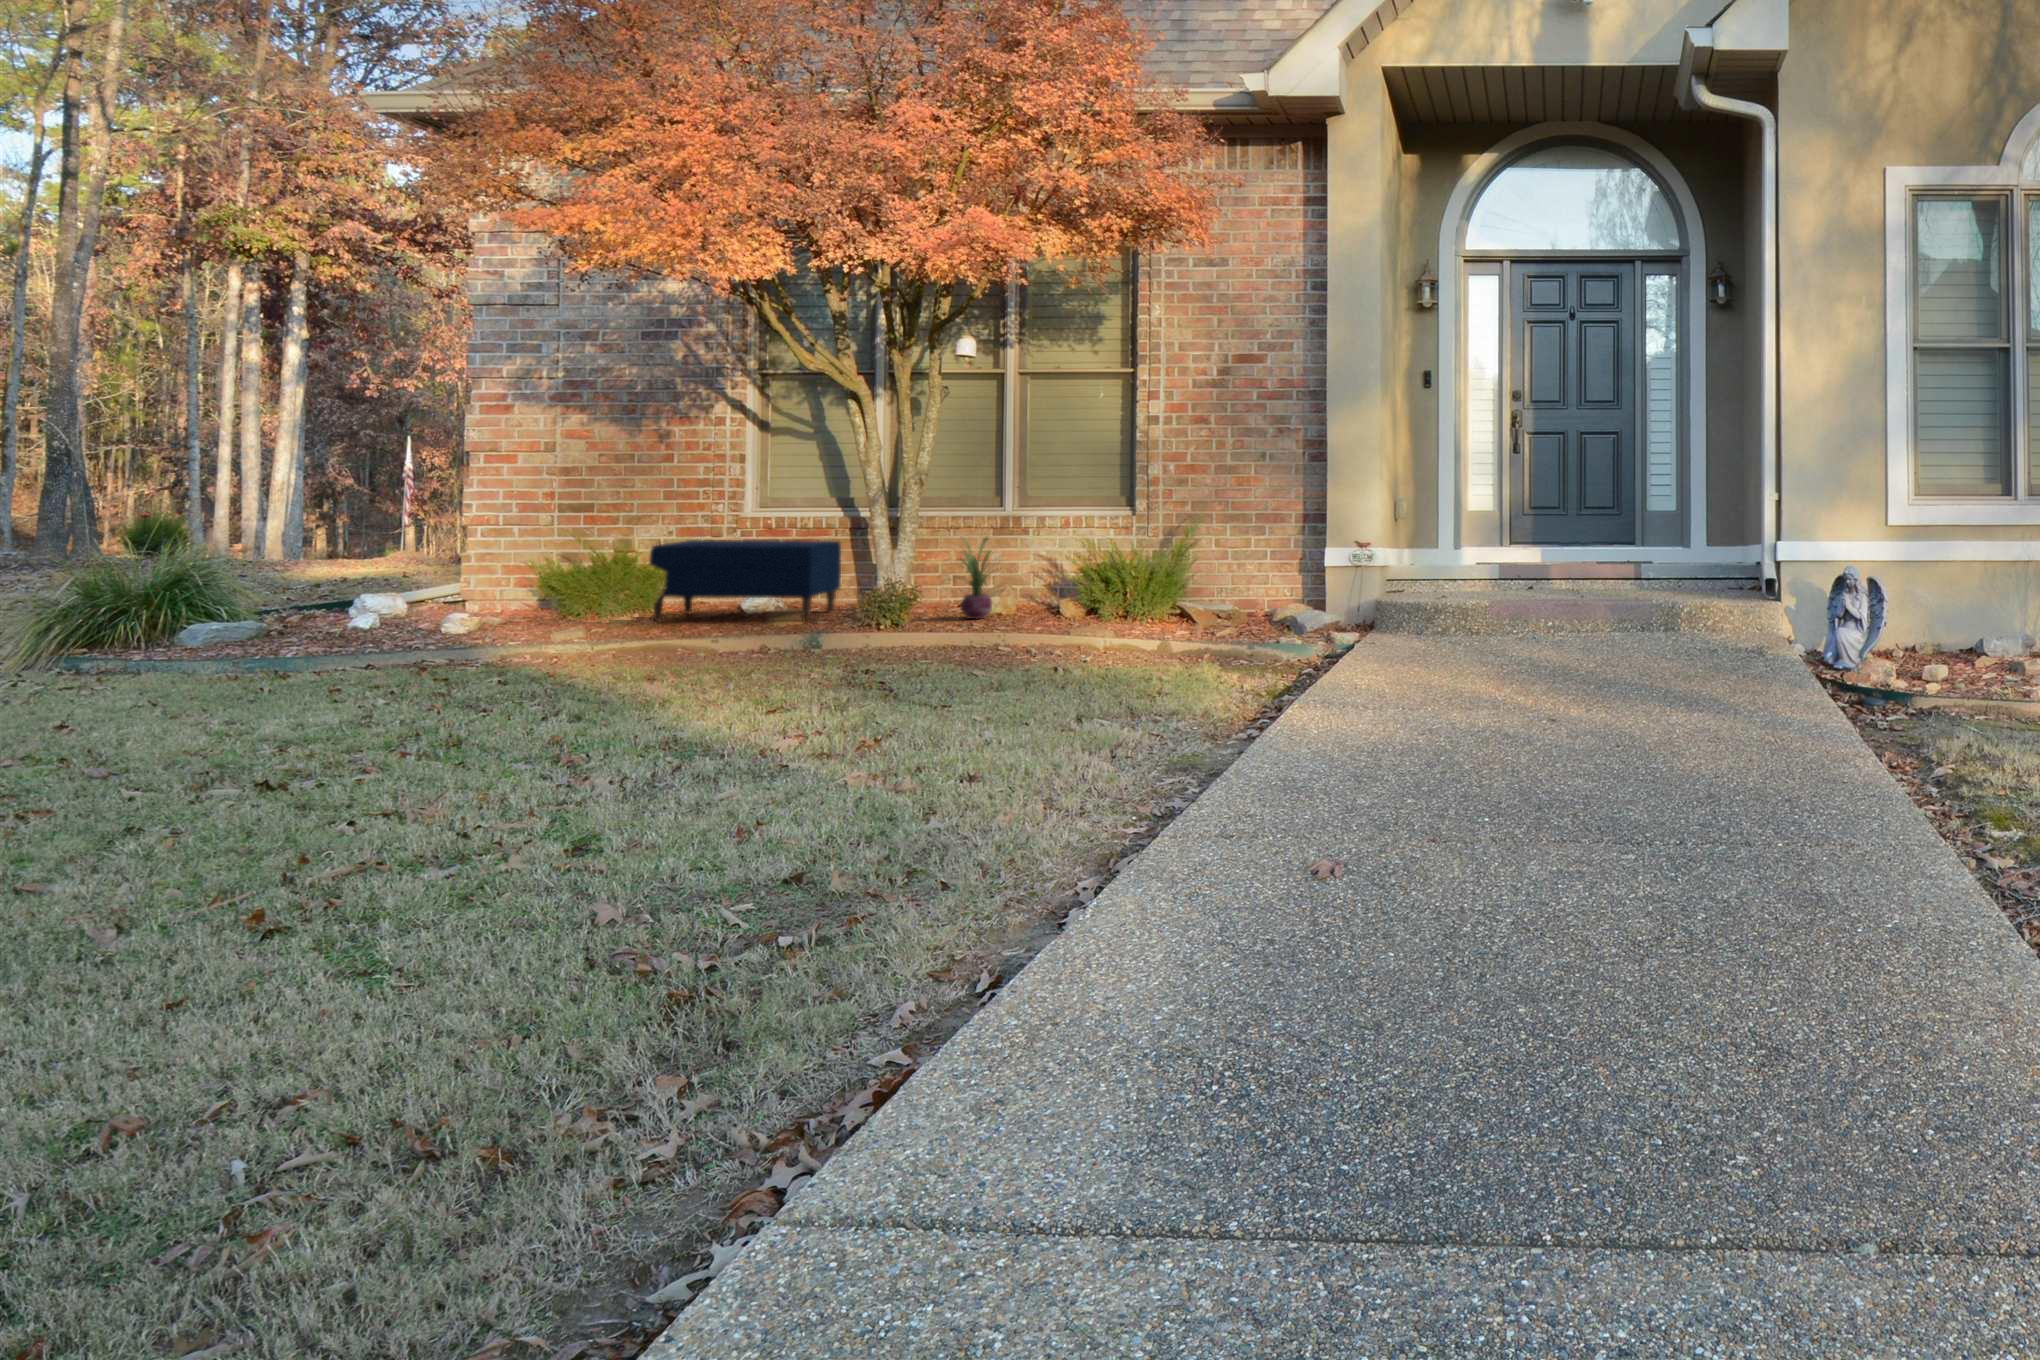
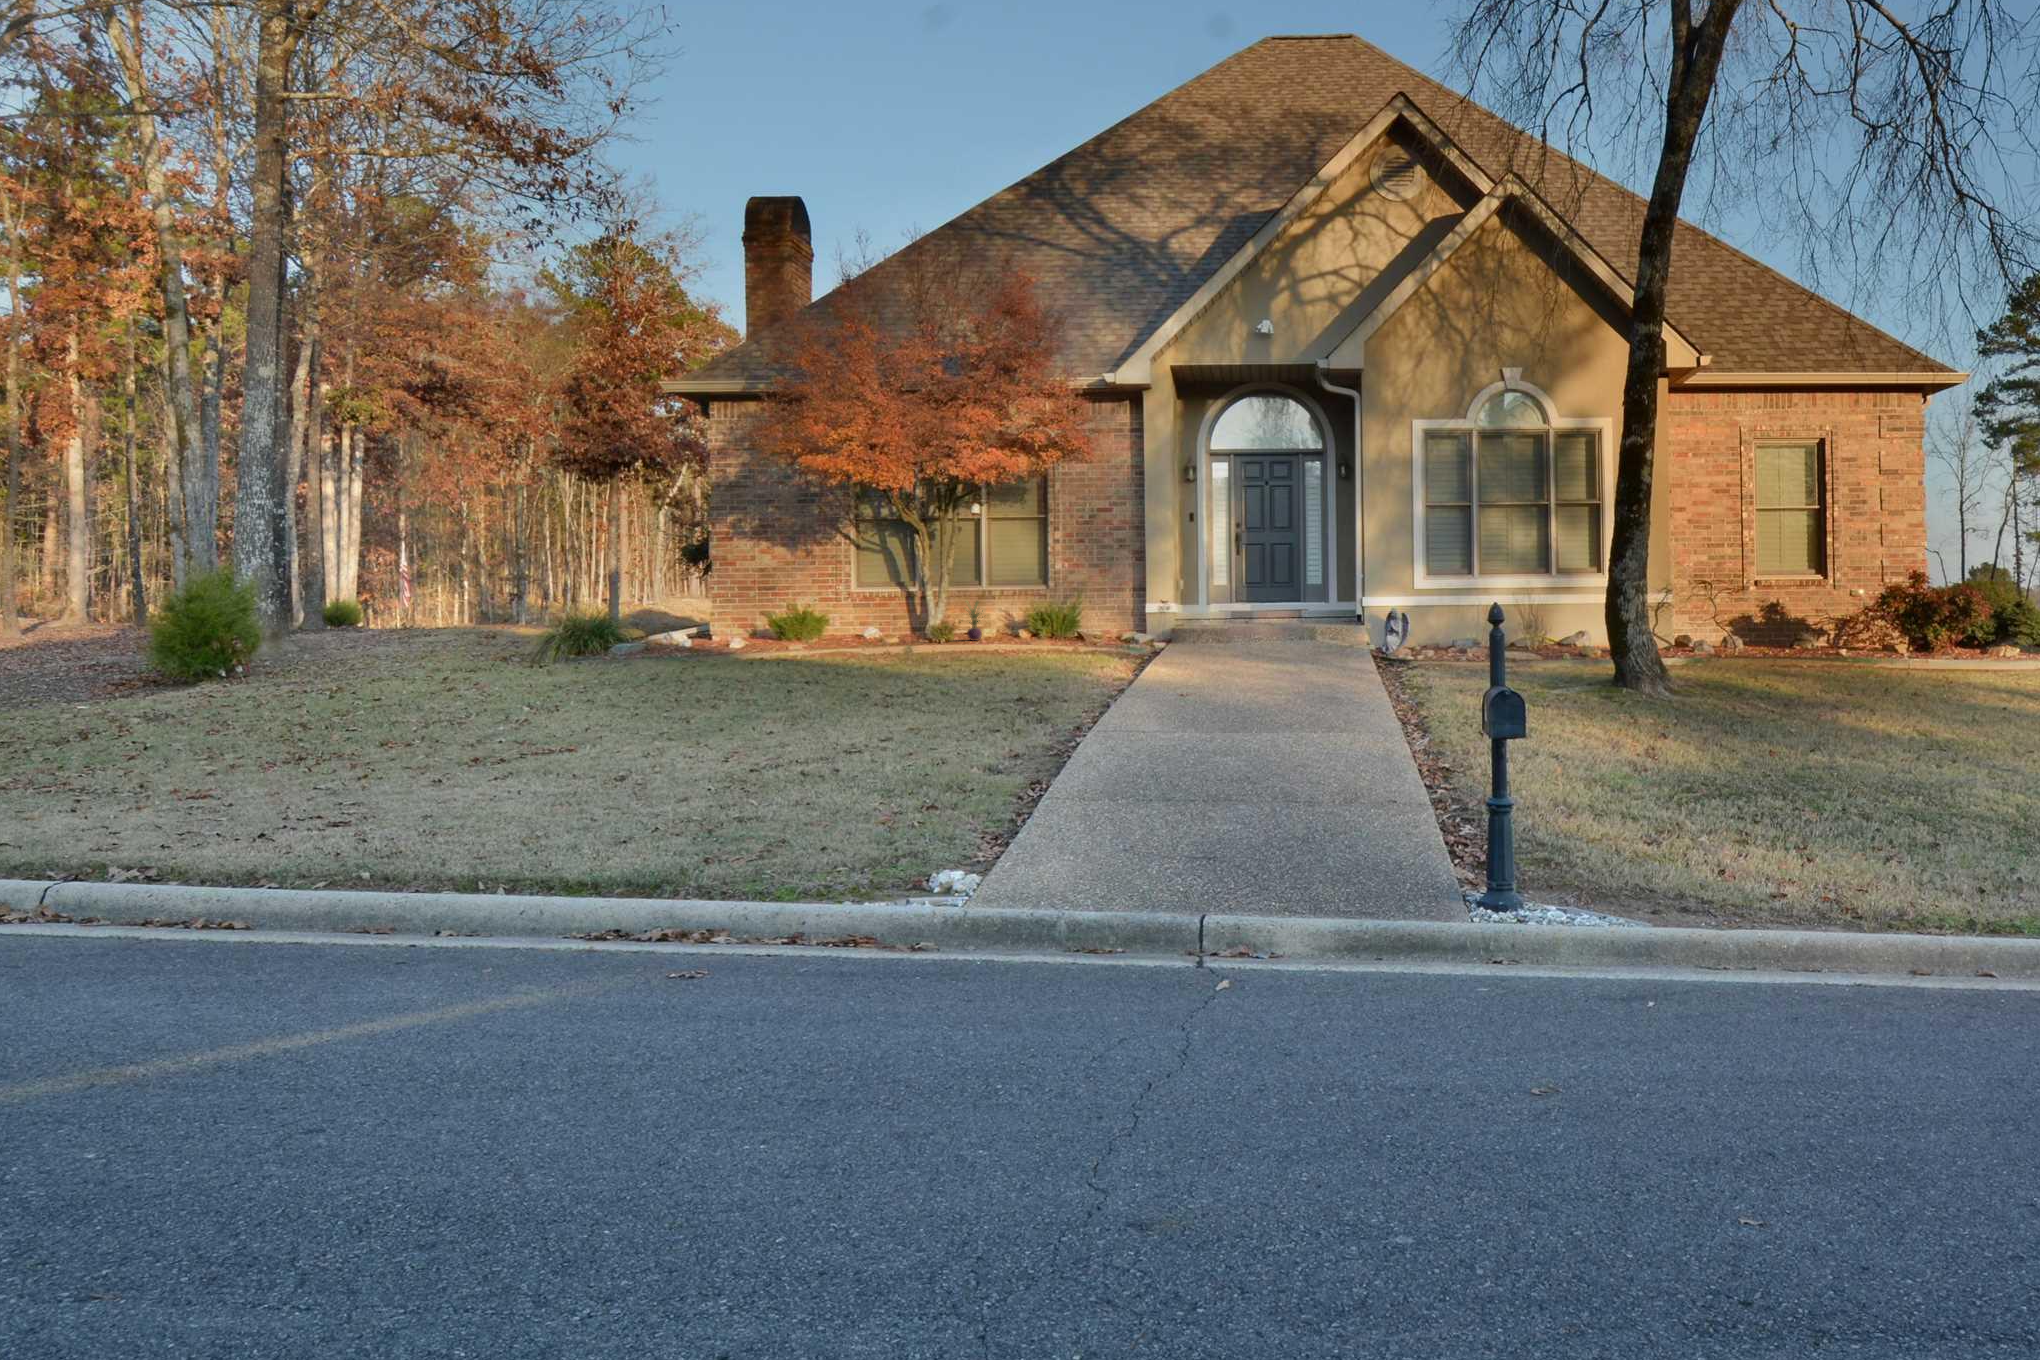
bench: present [649,540,841,621] -> none [813,604,901,644]

